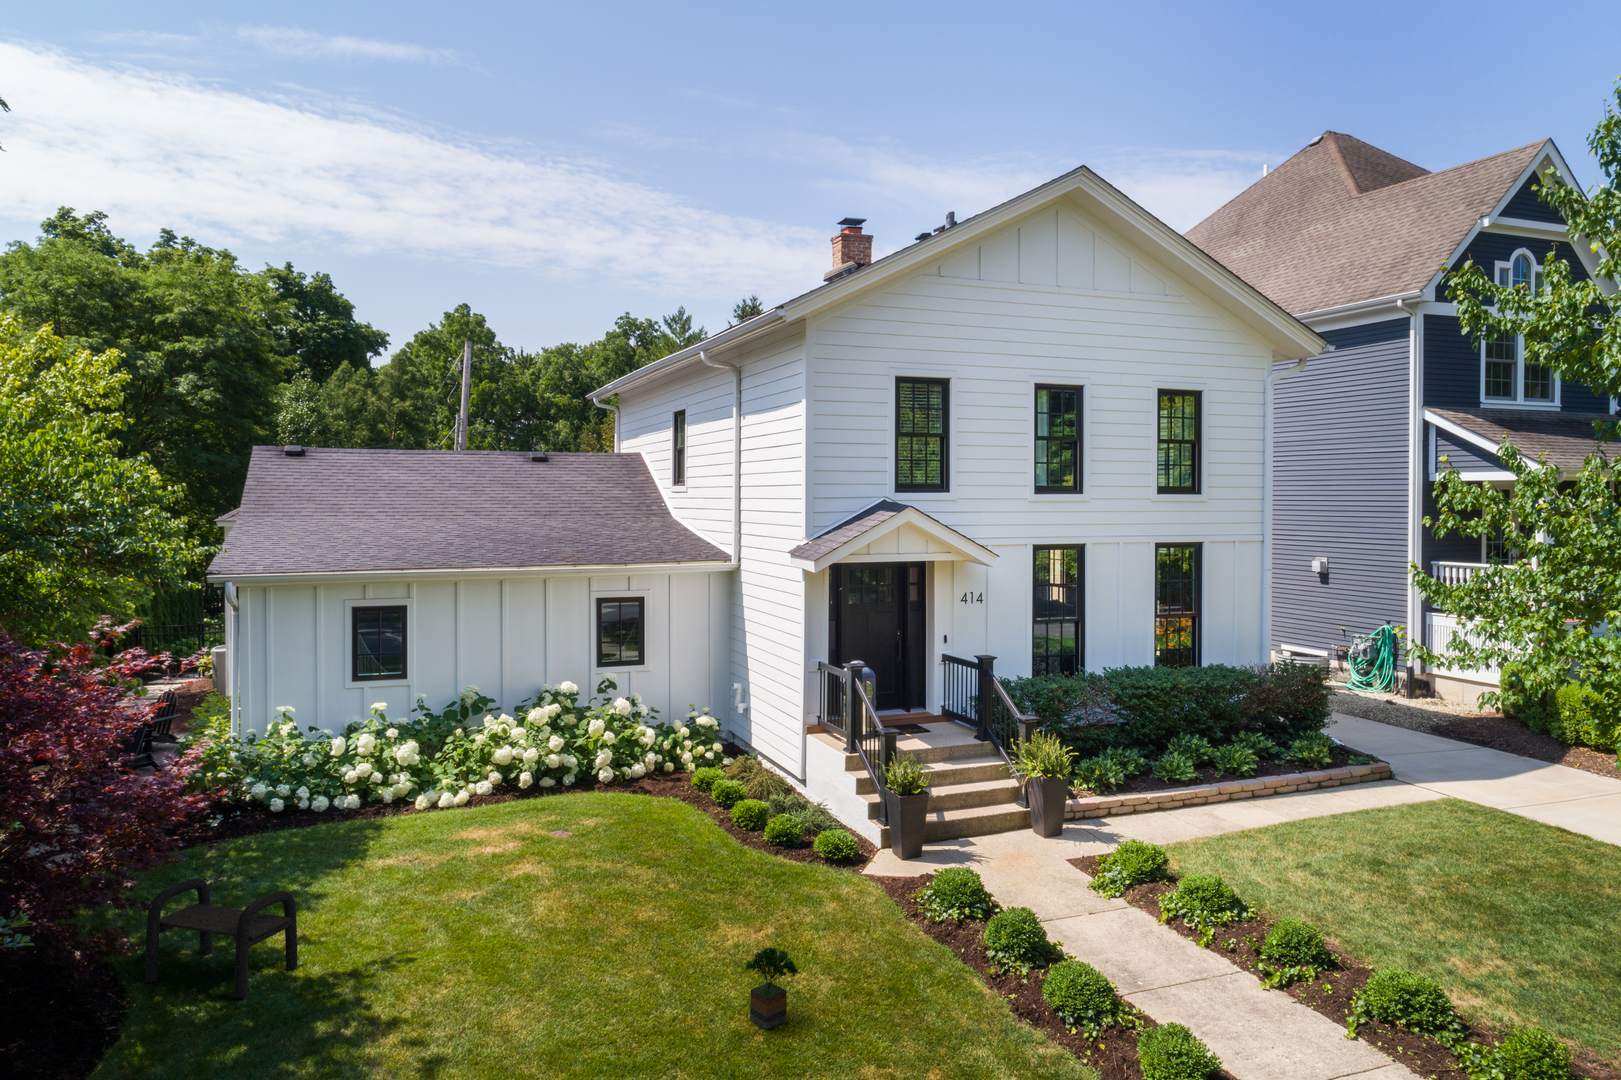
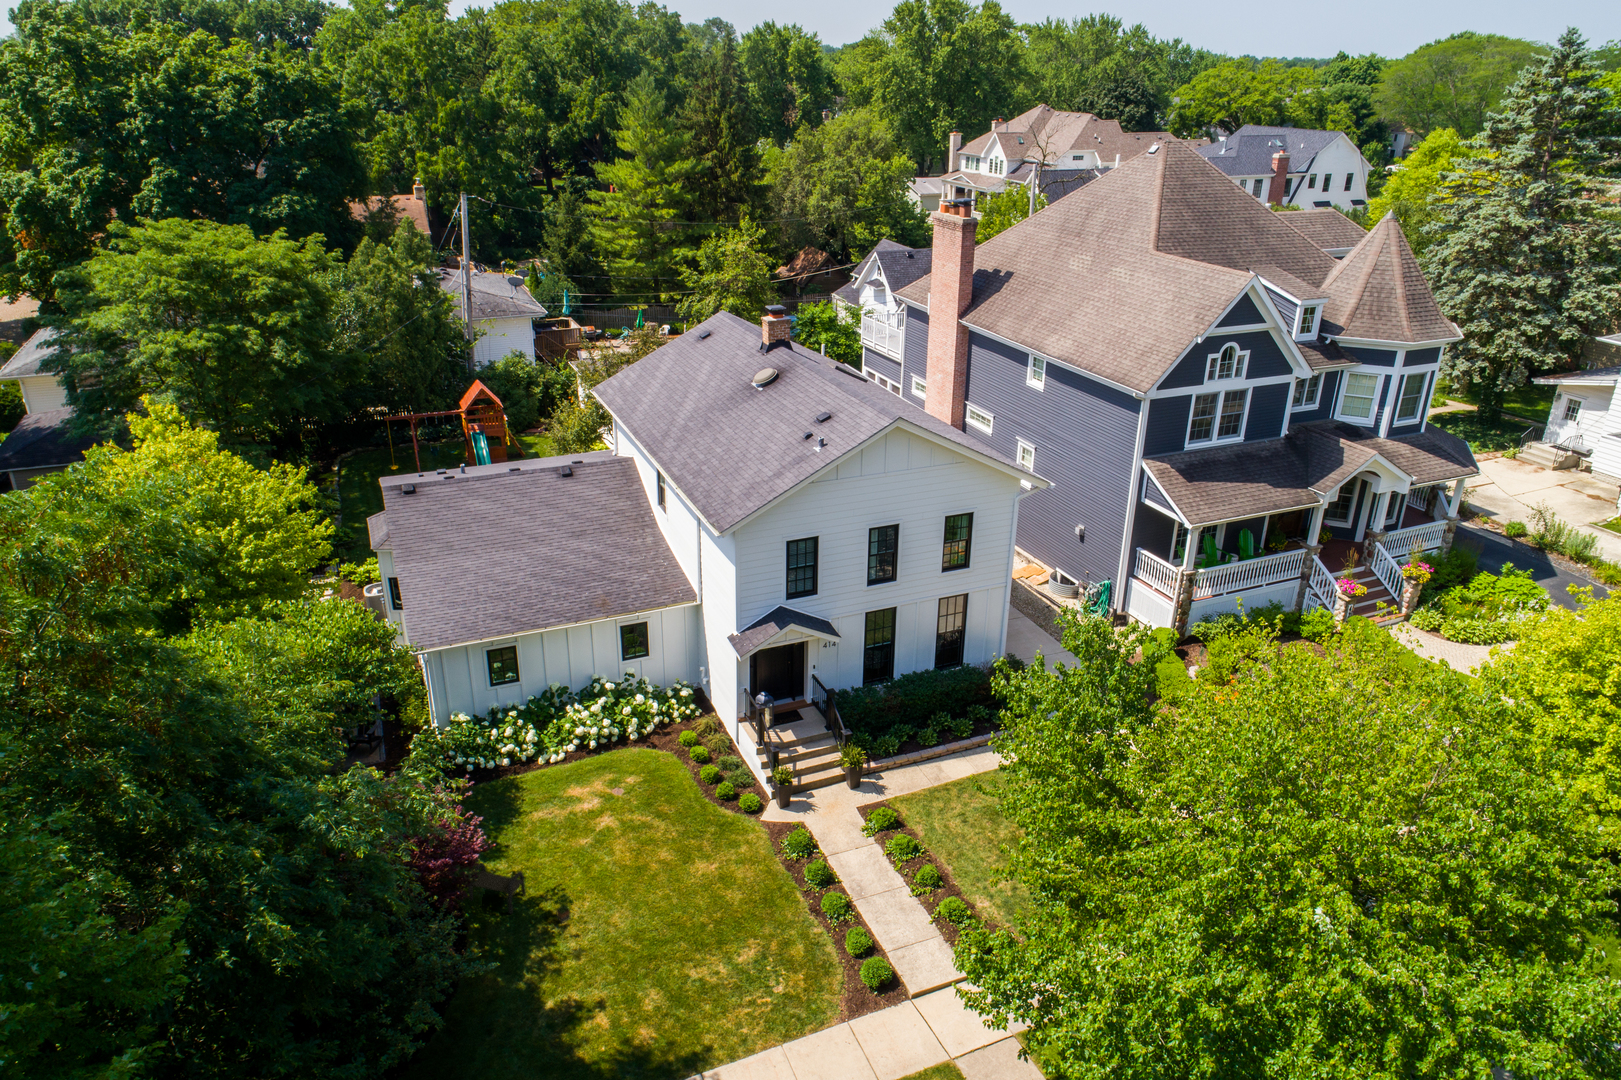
potted tree: present [745,947,798,1030] -> present [553,894,574,923]

